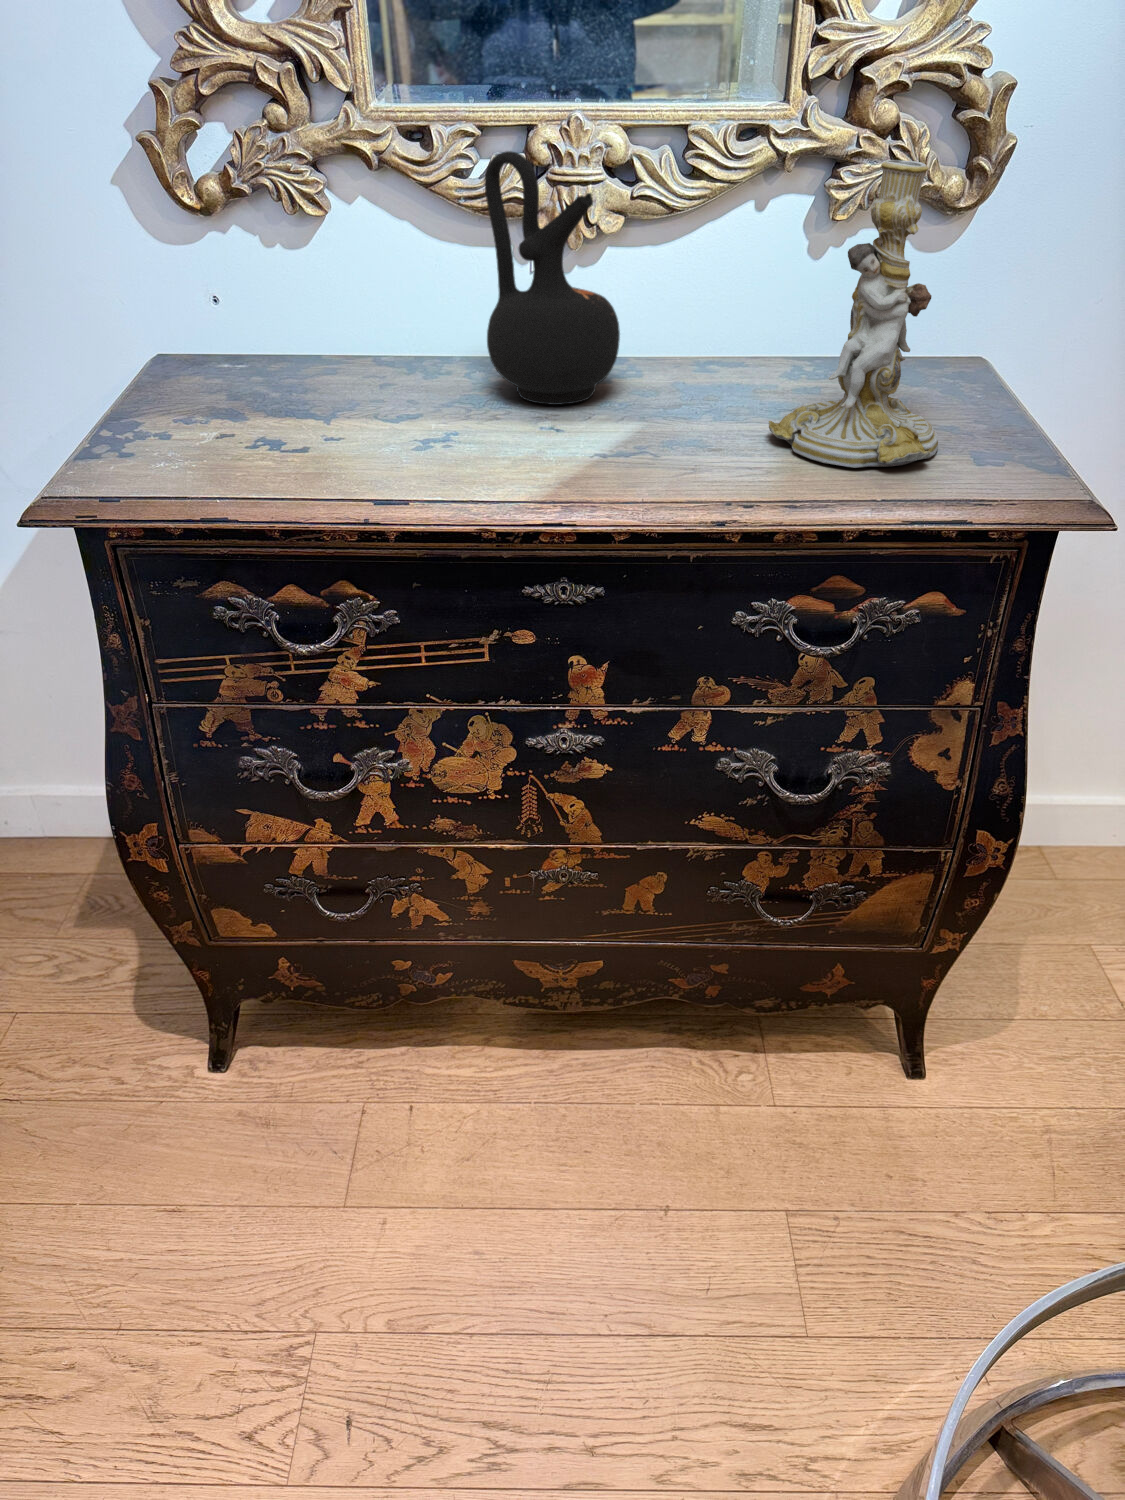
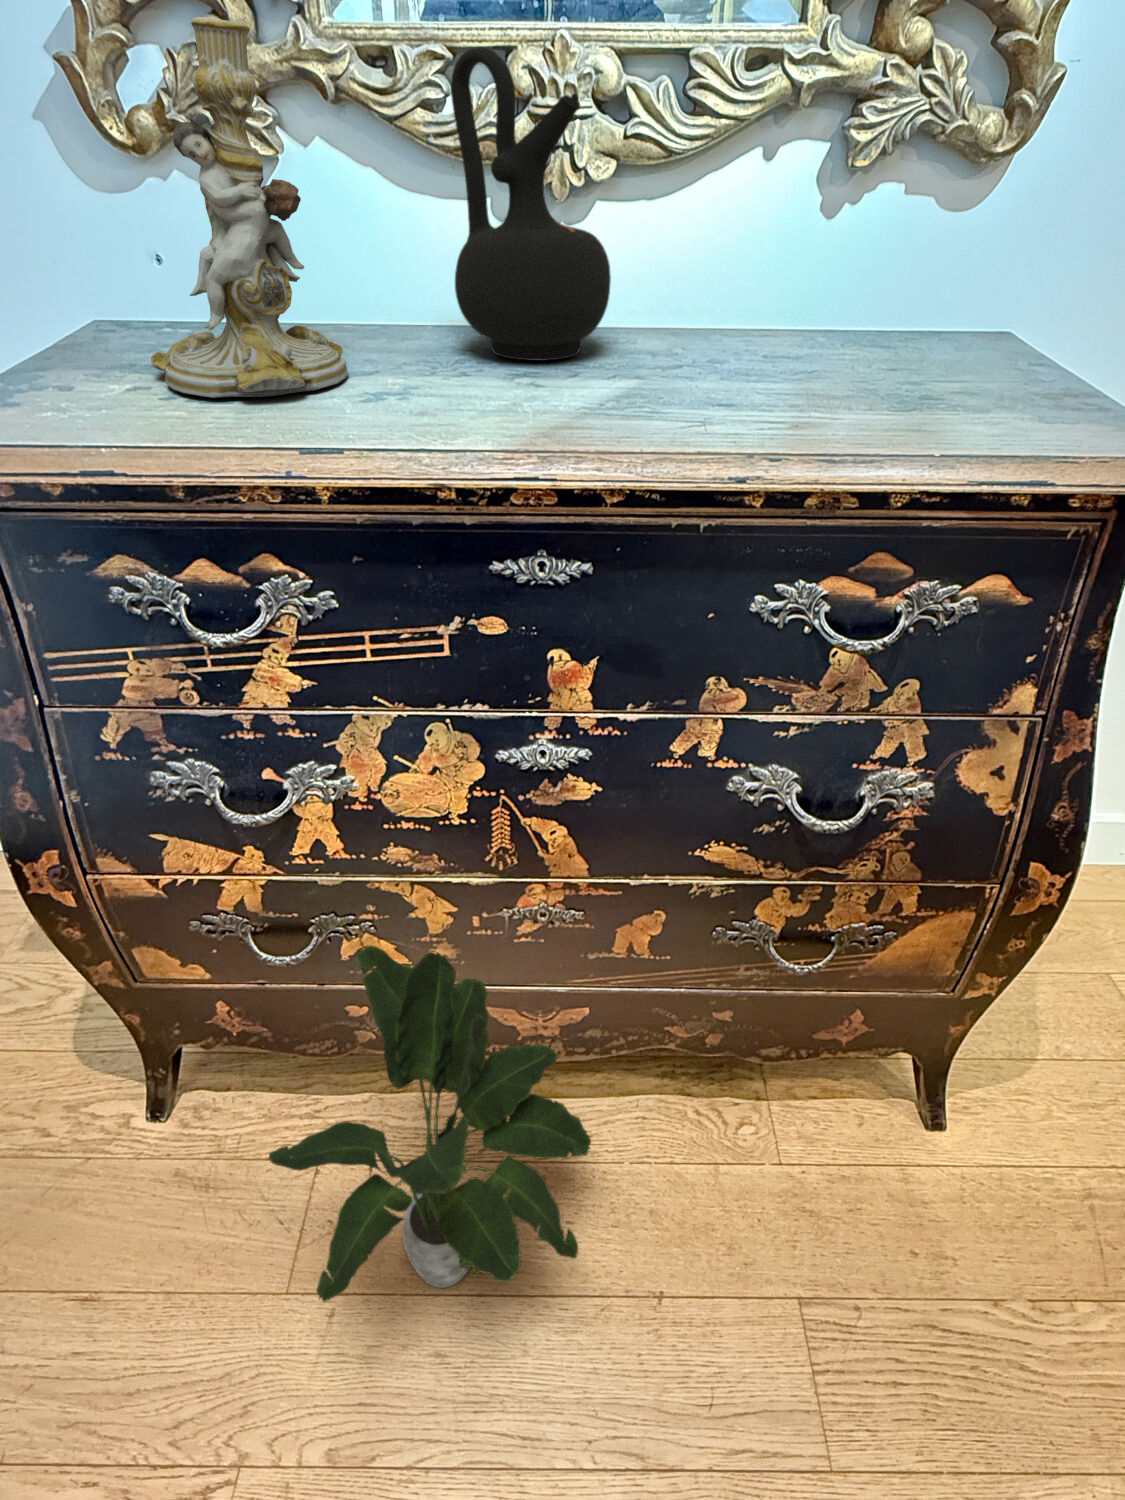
candlestick: present [769,160,938,468] -> present [151,17,348,398]
potted plant: none [343,902,607,1199] -> present [268,945,591,1302]

